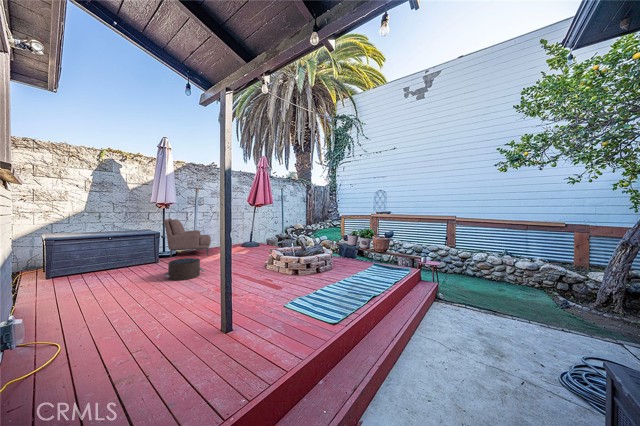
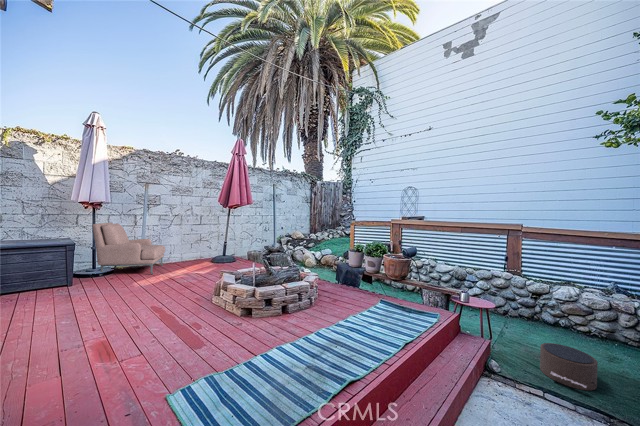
pouf: present [164,258,205,280] -> present [540,343,598,390]

